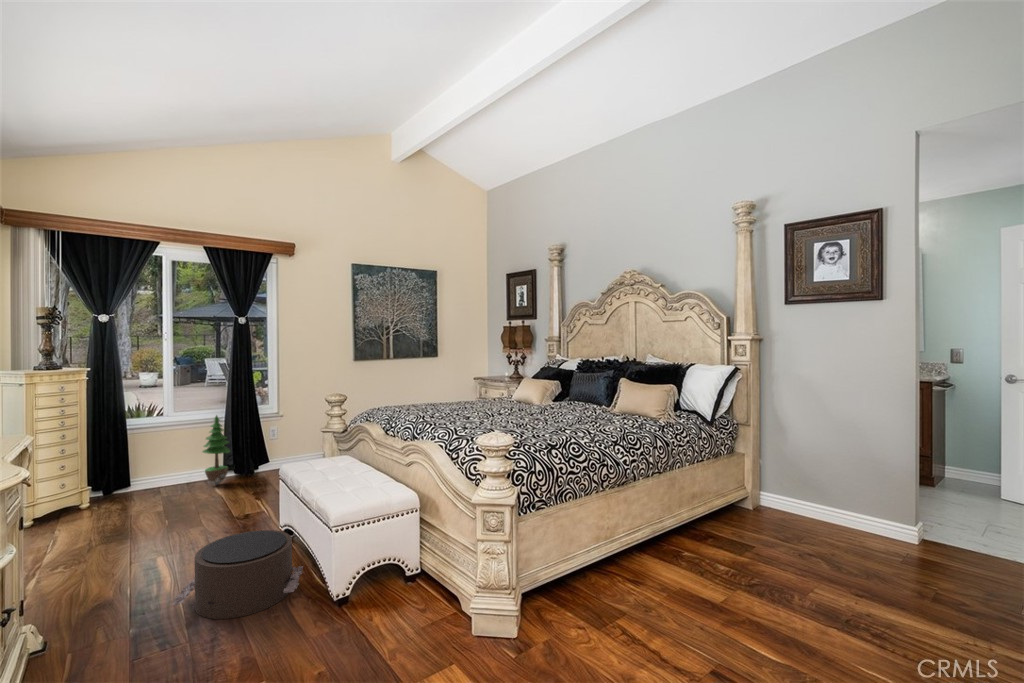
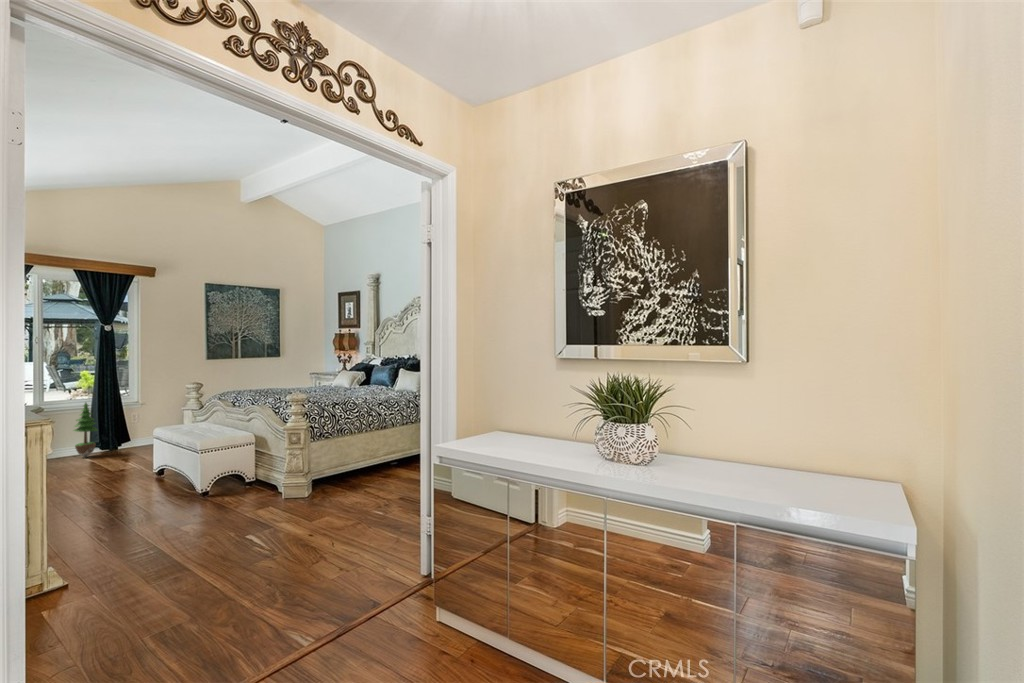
pouf: present [172,530,303,619] -> none [89,462,175,507]

